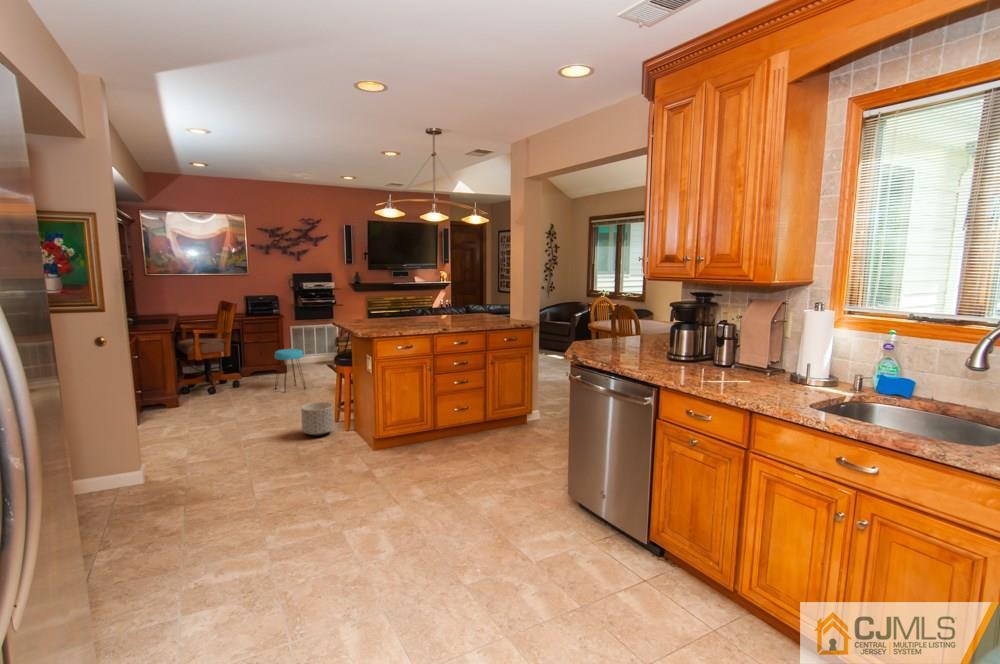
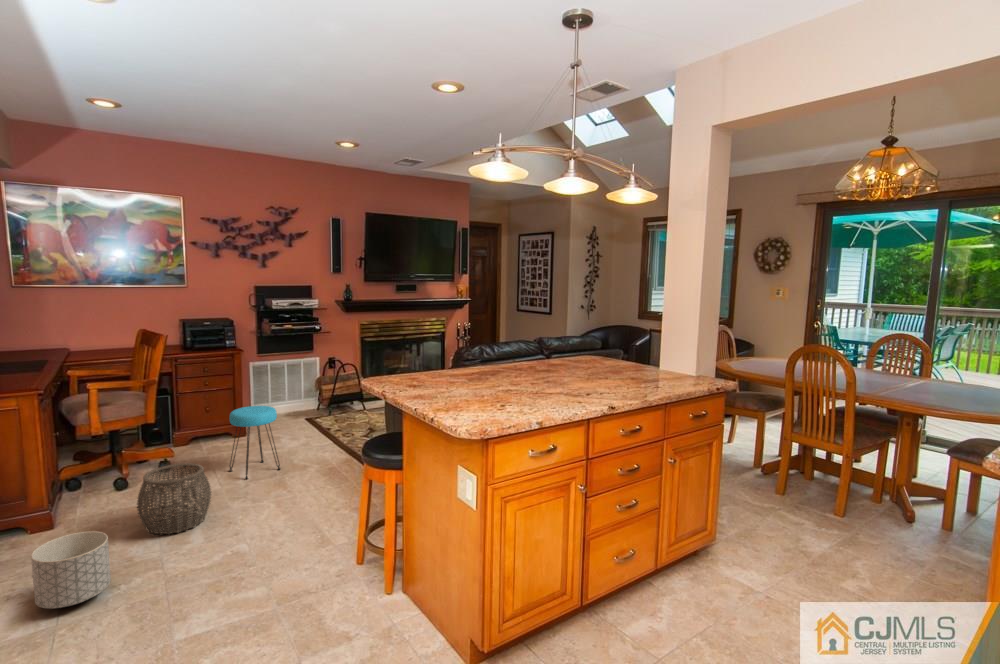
woven basket: none [223,375,263,412] -> present [137,463,211,535]
planter: present [301,402,334,436] -> present [31,531,111,609]

